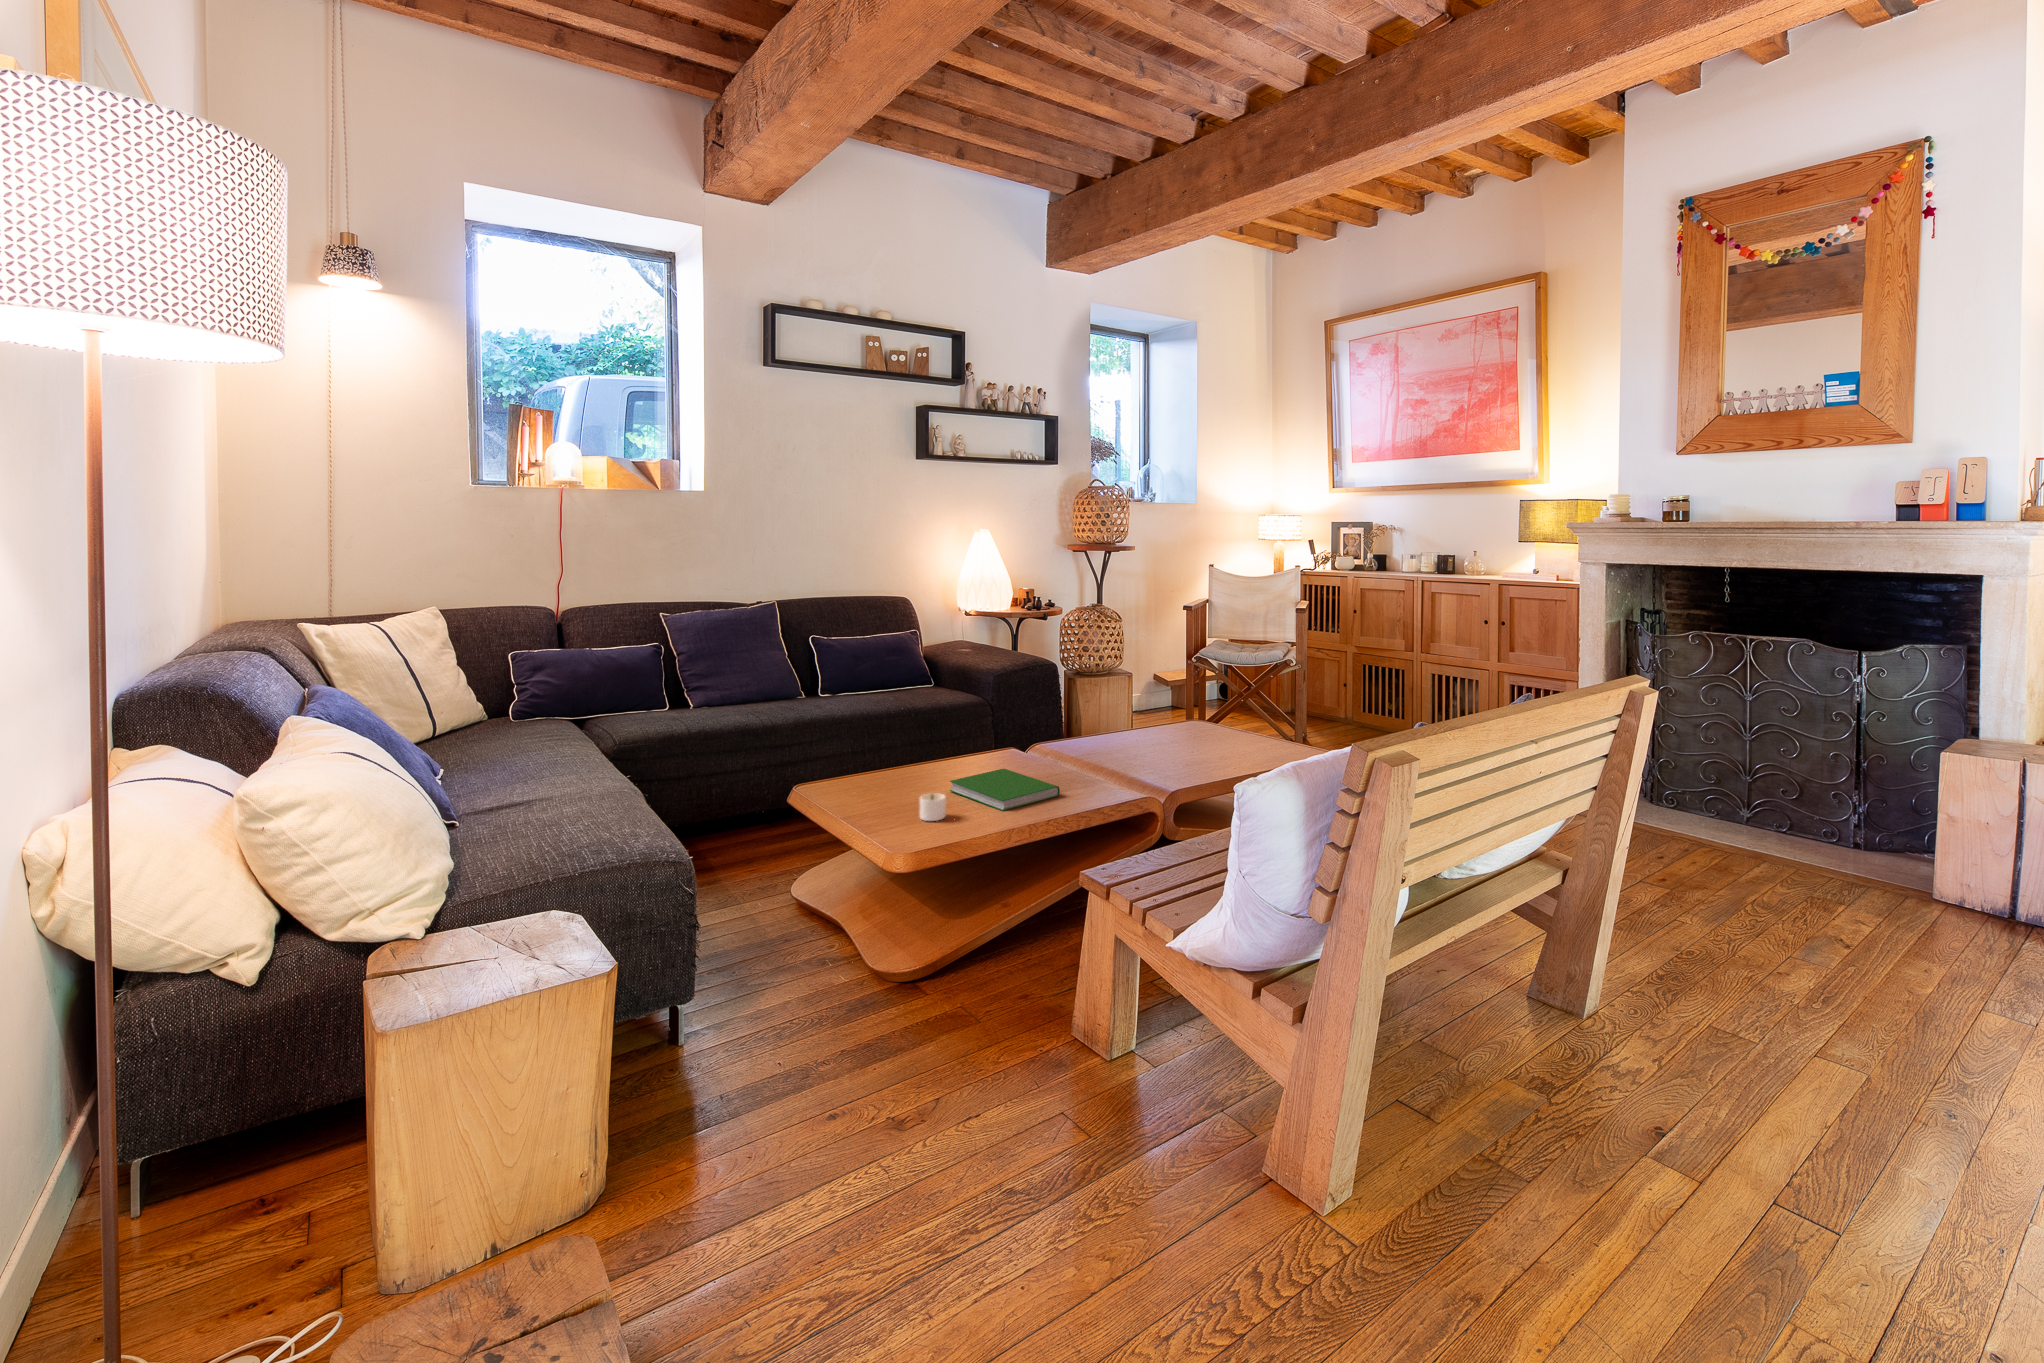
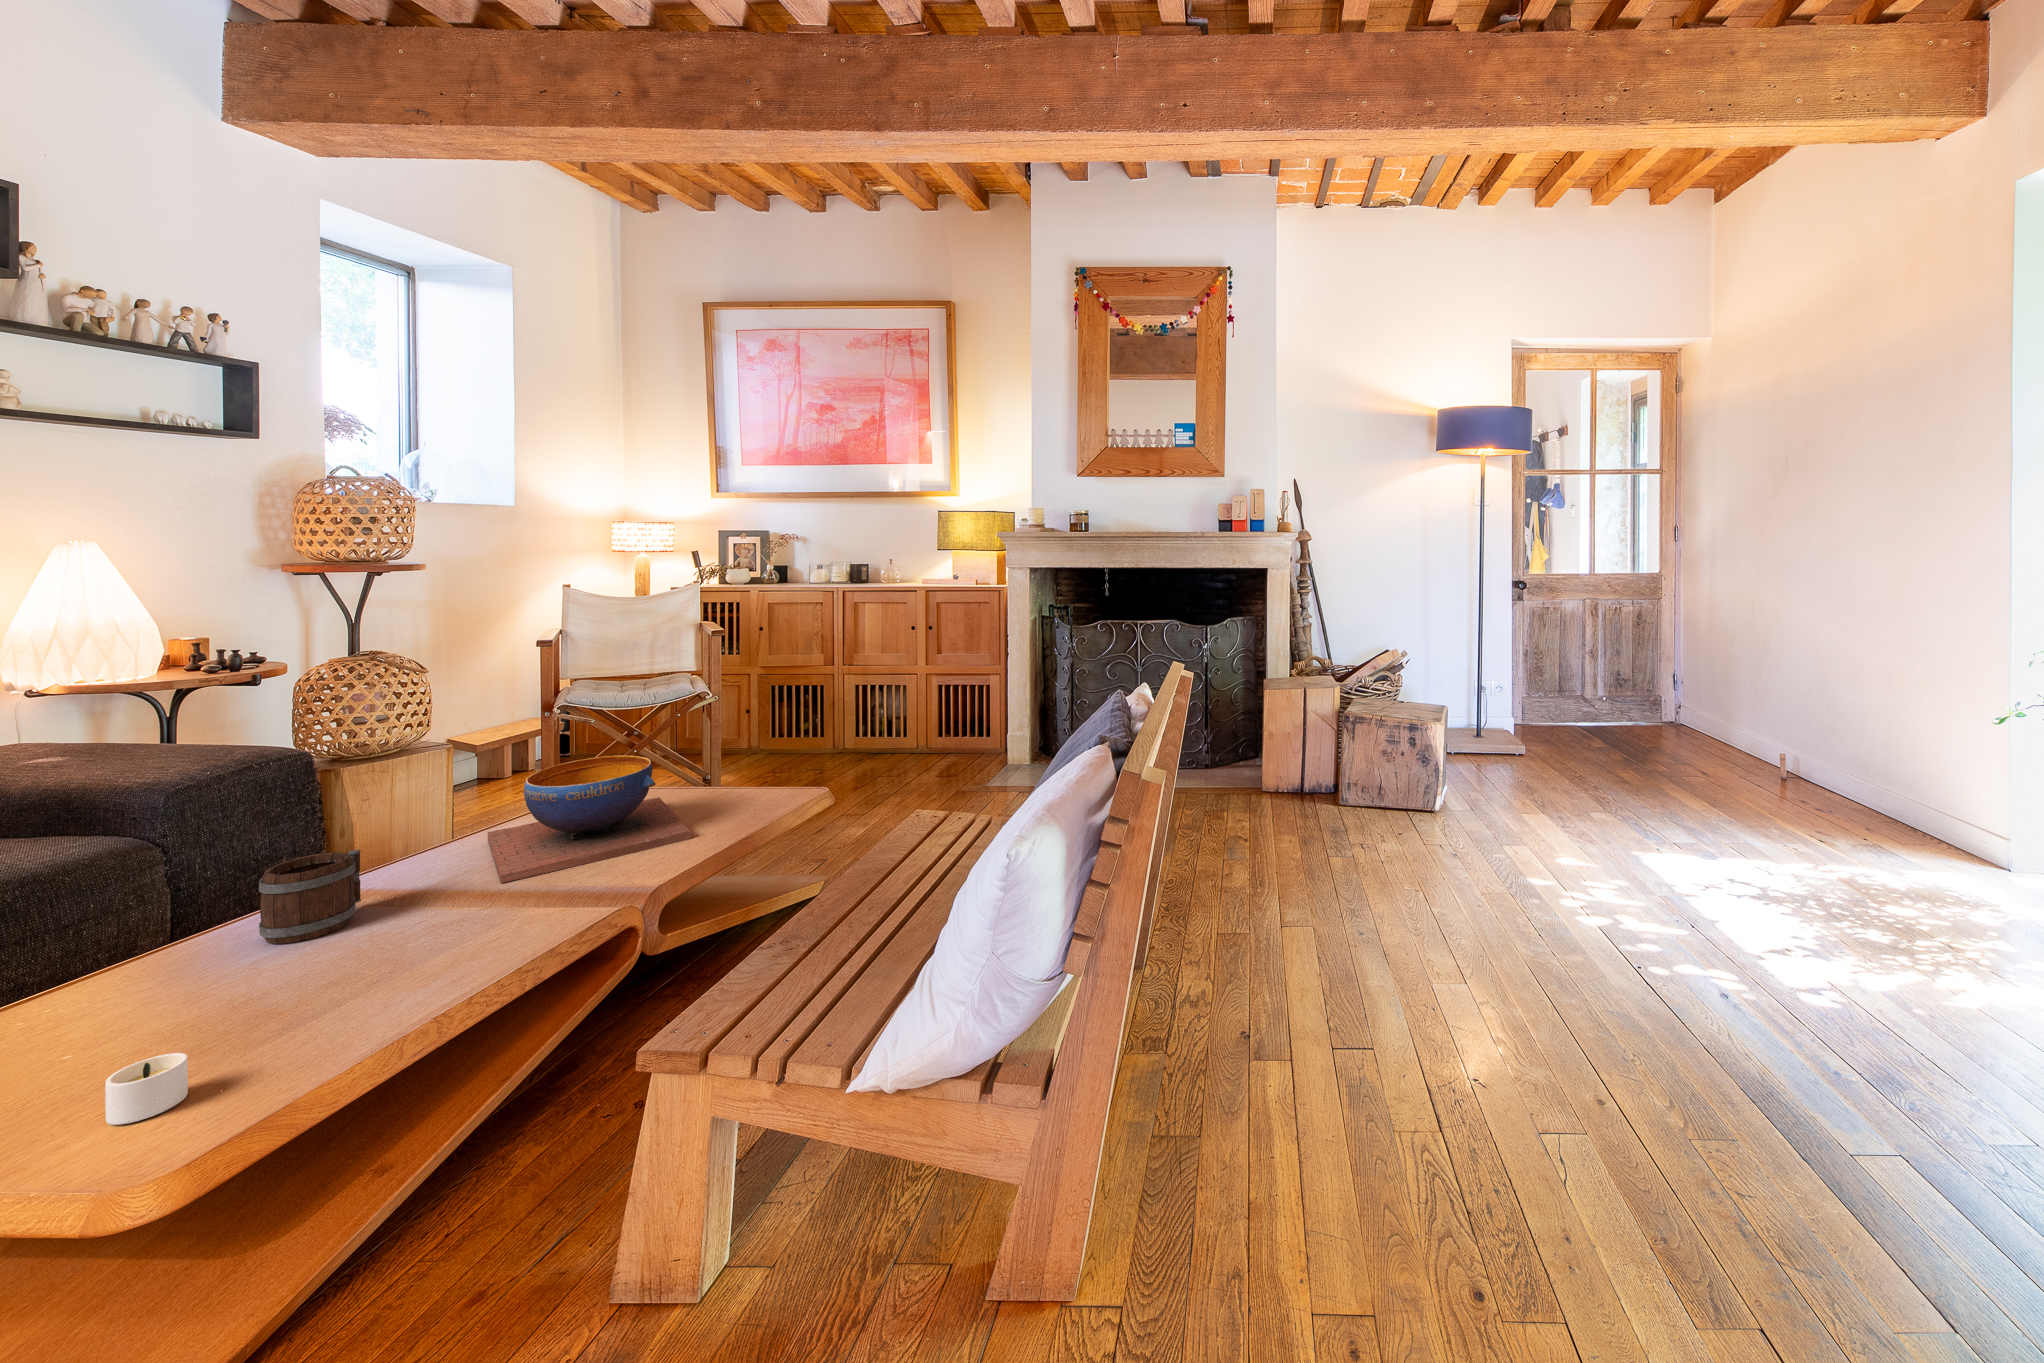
decorative bowl: none [1106,692,1217,766] -> present [488,755,690,883]
mug: none [1000,718,1044,766] -> present [259,850,361,944]
hardcover book: present [950,769,1060,811] -> none [160,948,449,1037]

